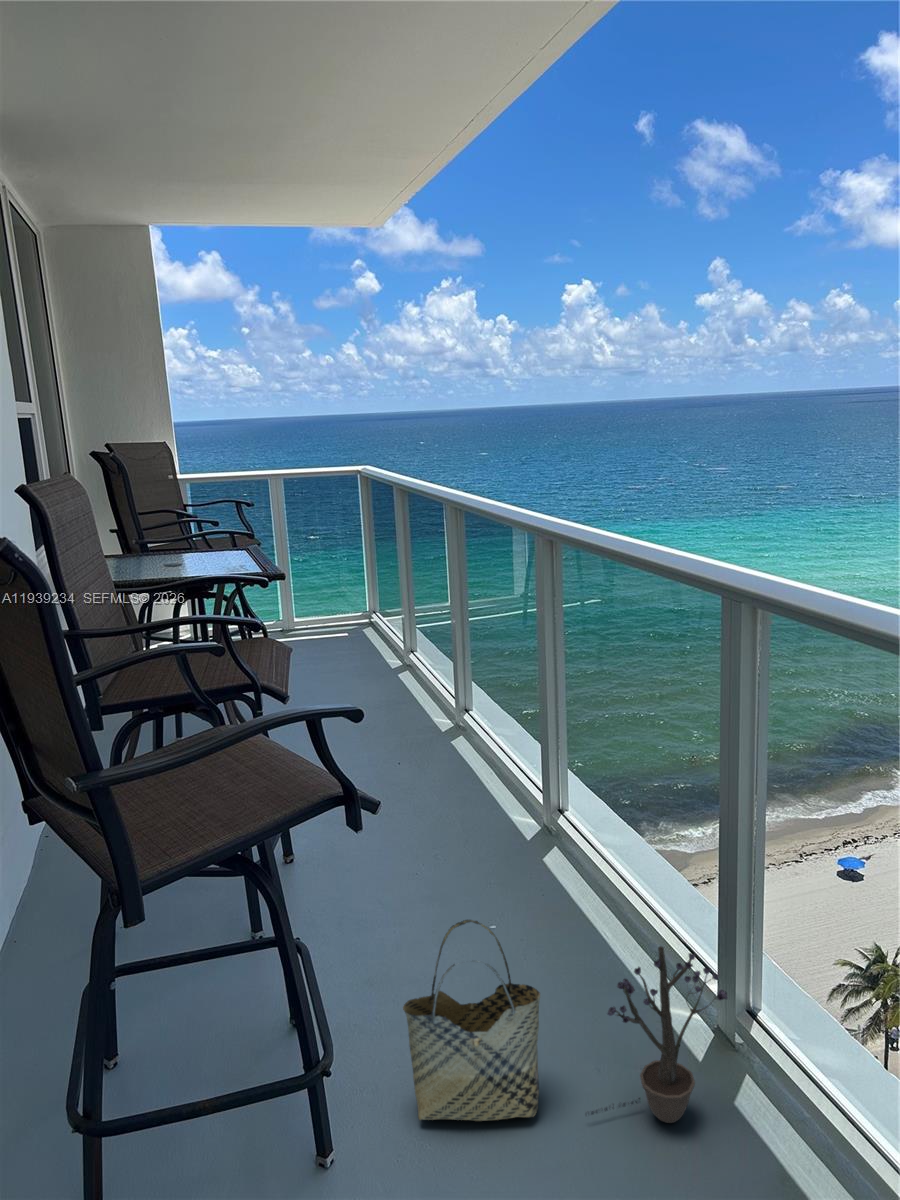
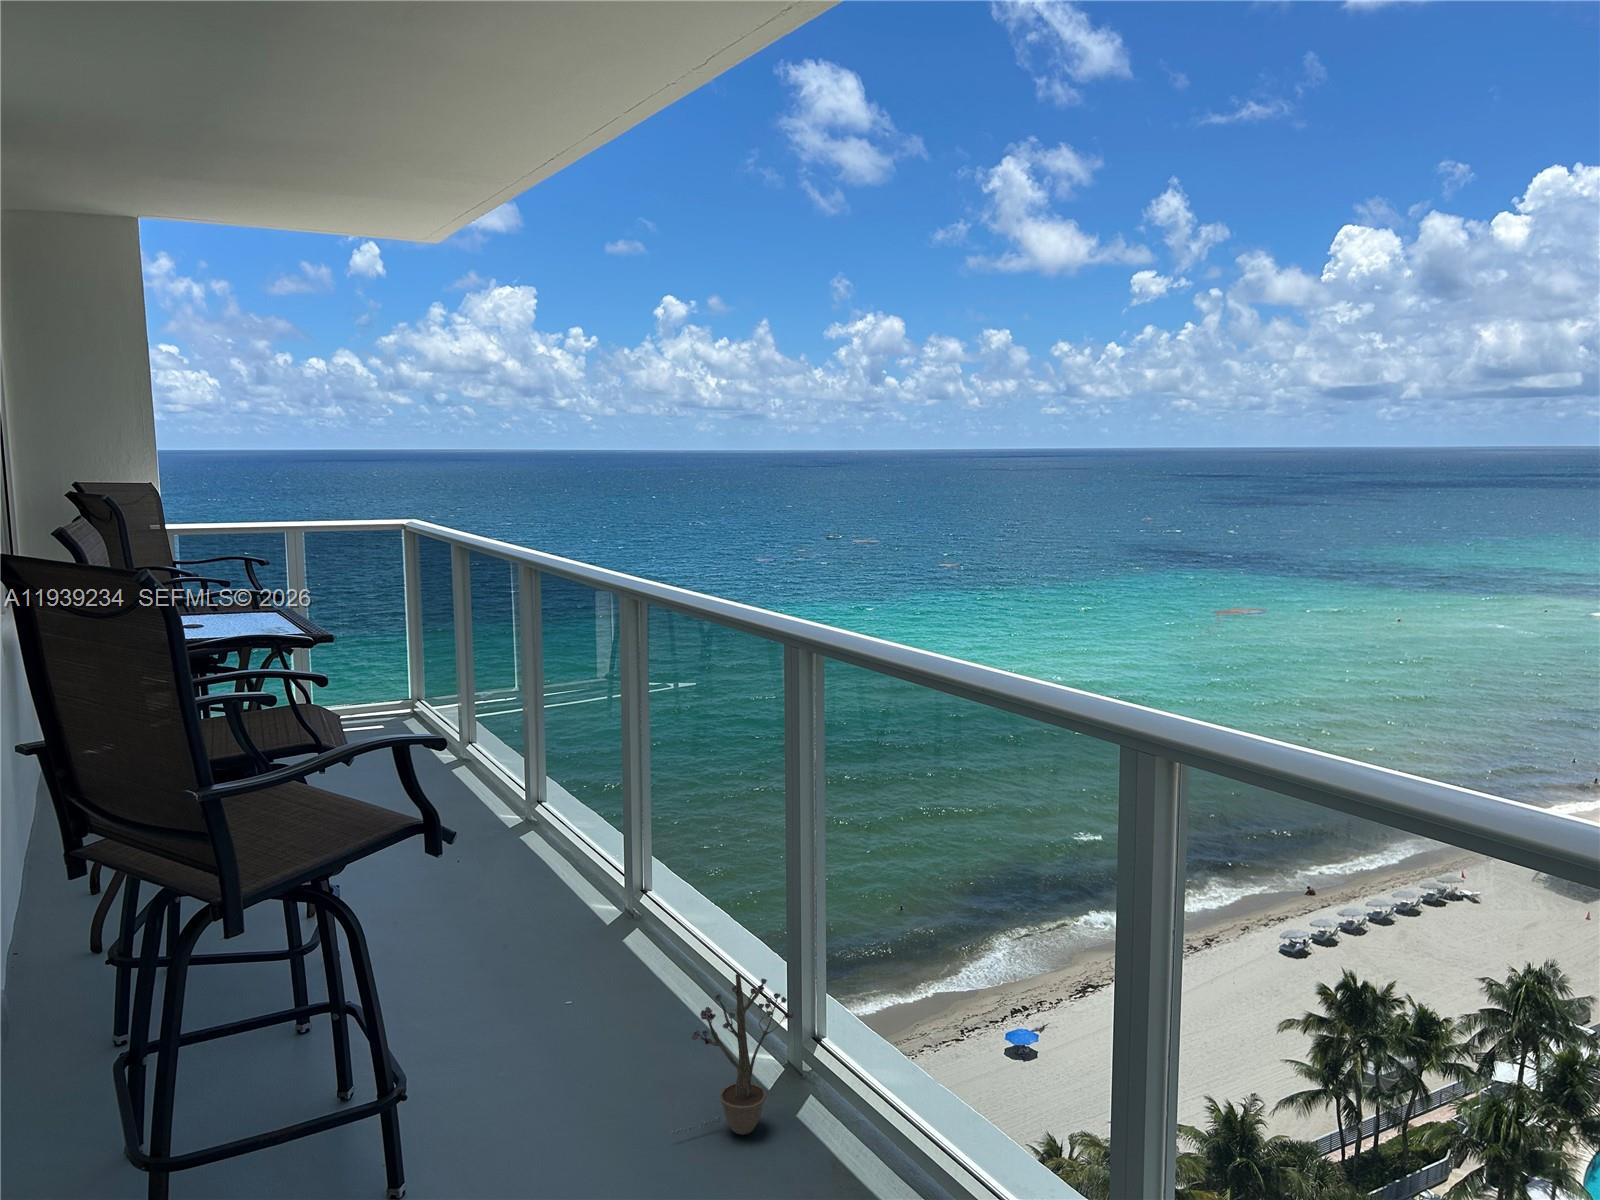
woven basket: present [403,920,540,1121] -> none [506,968,632,1155]

